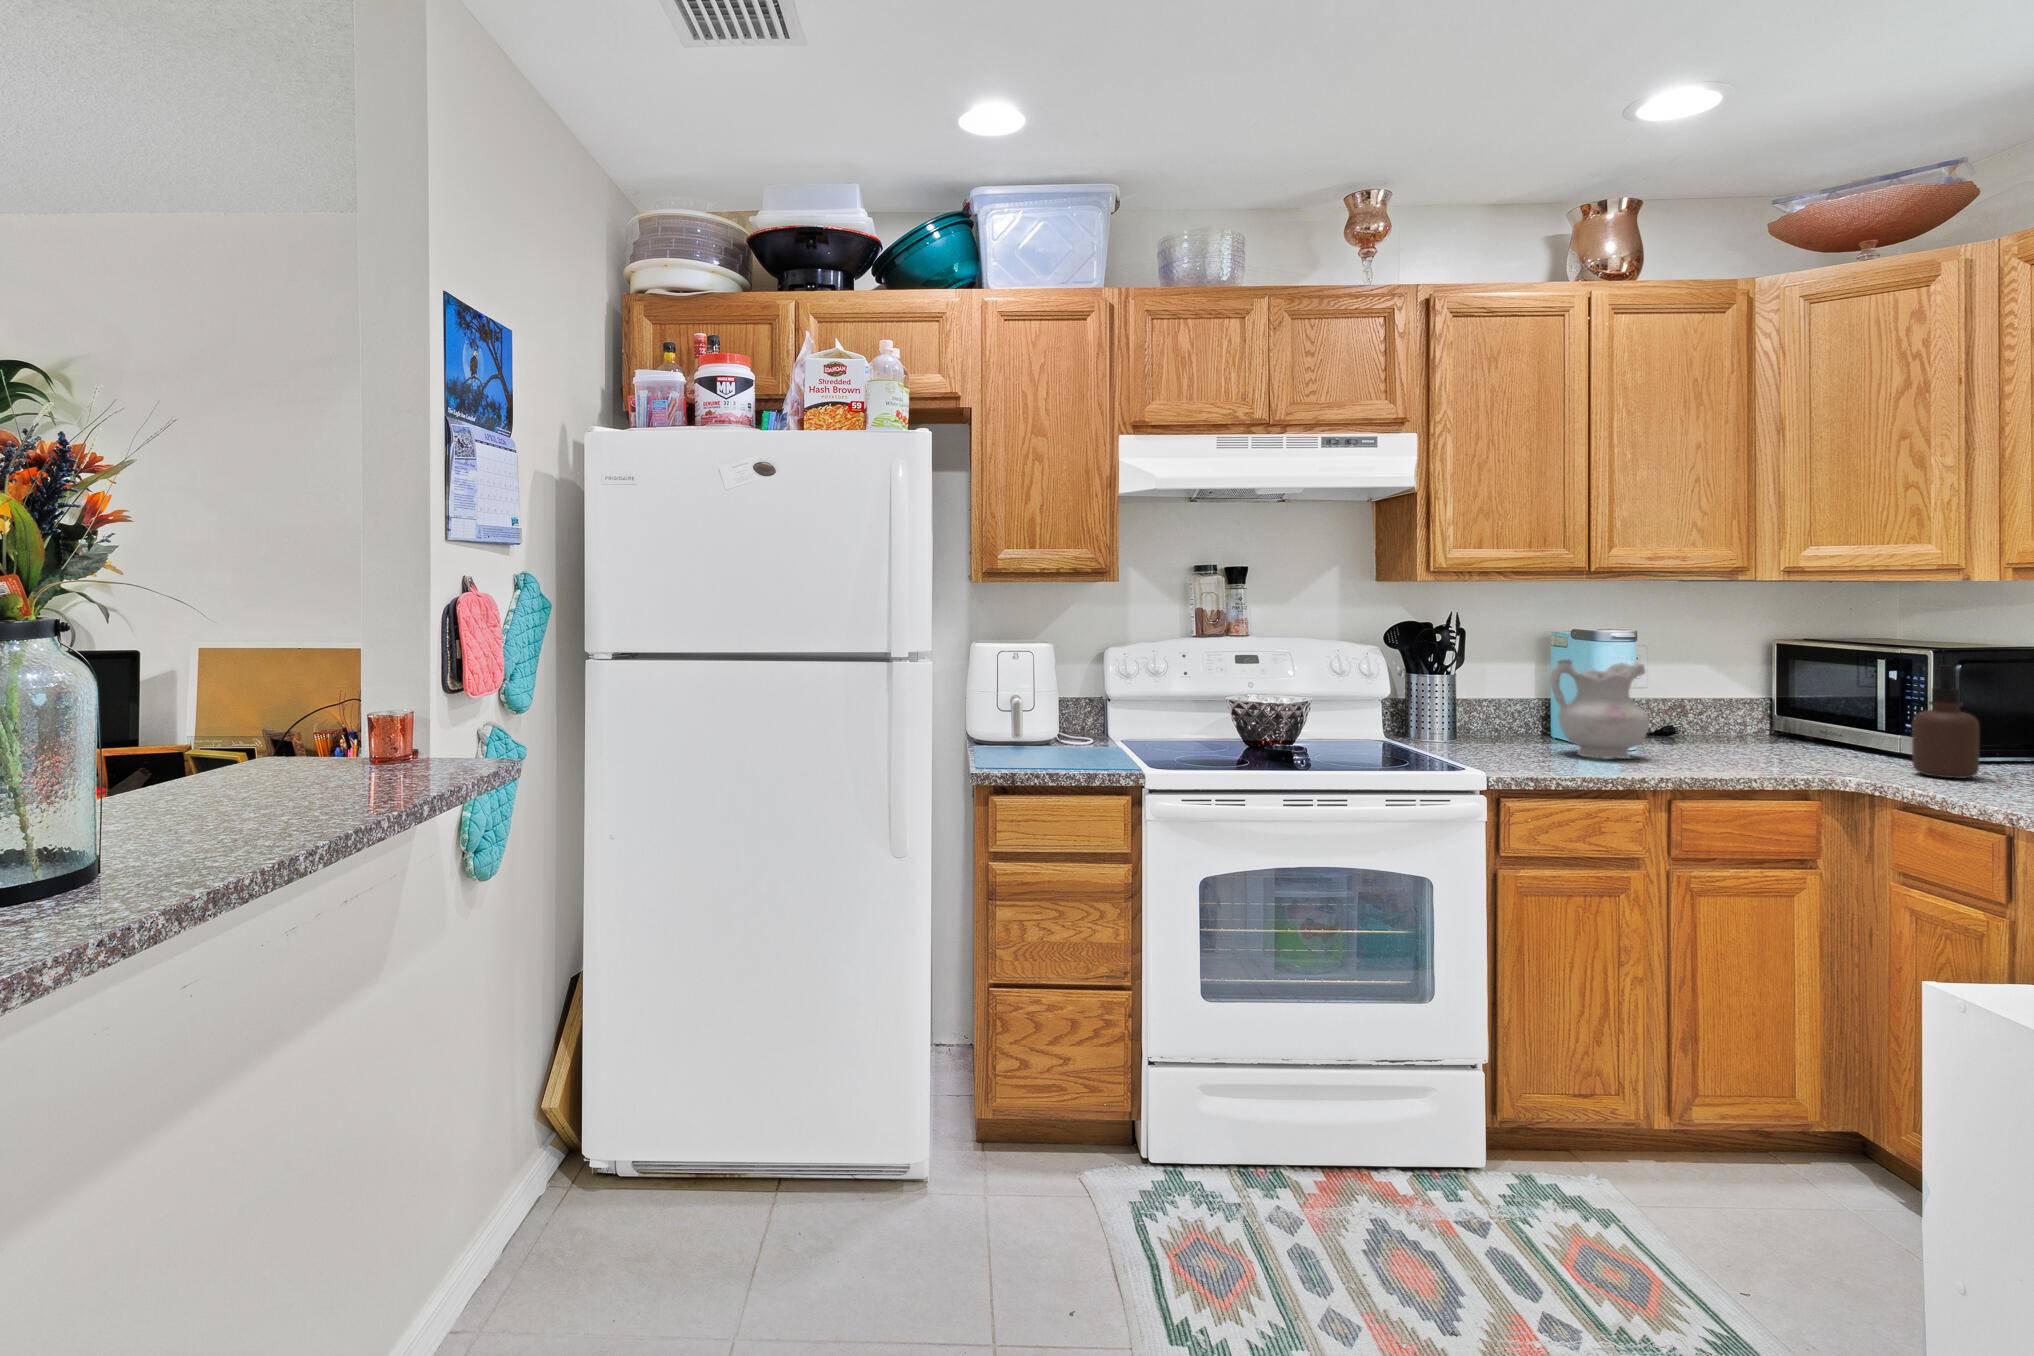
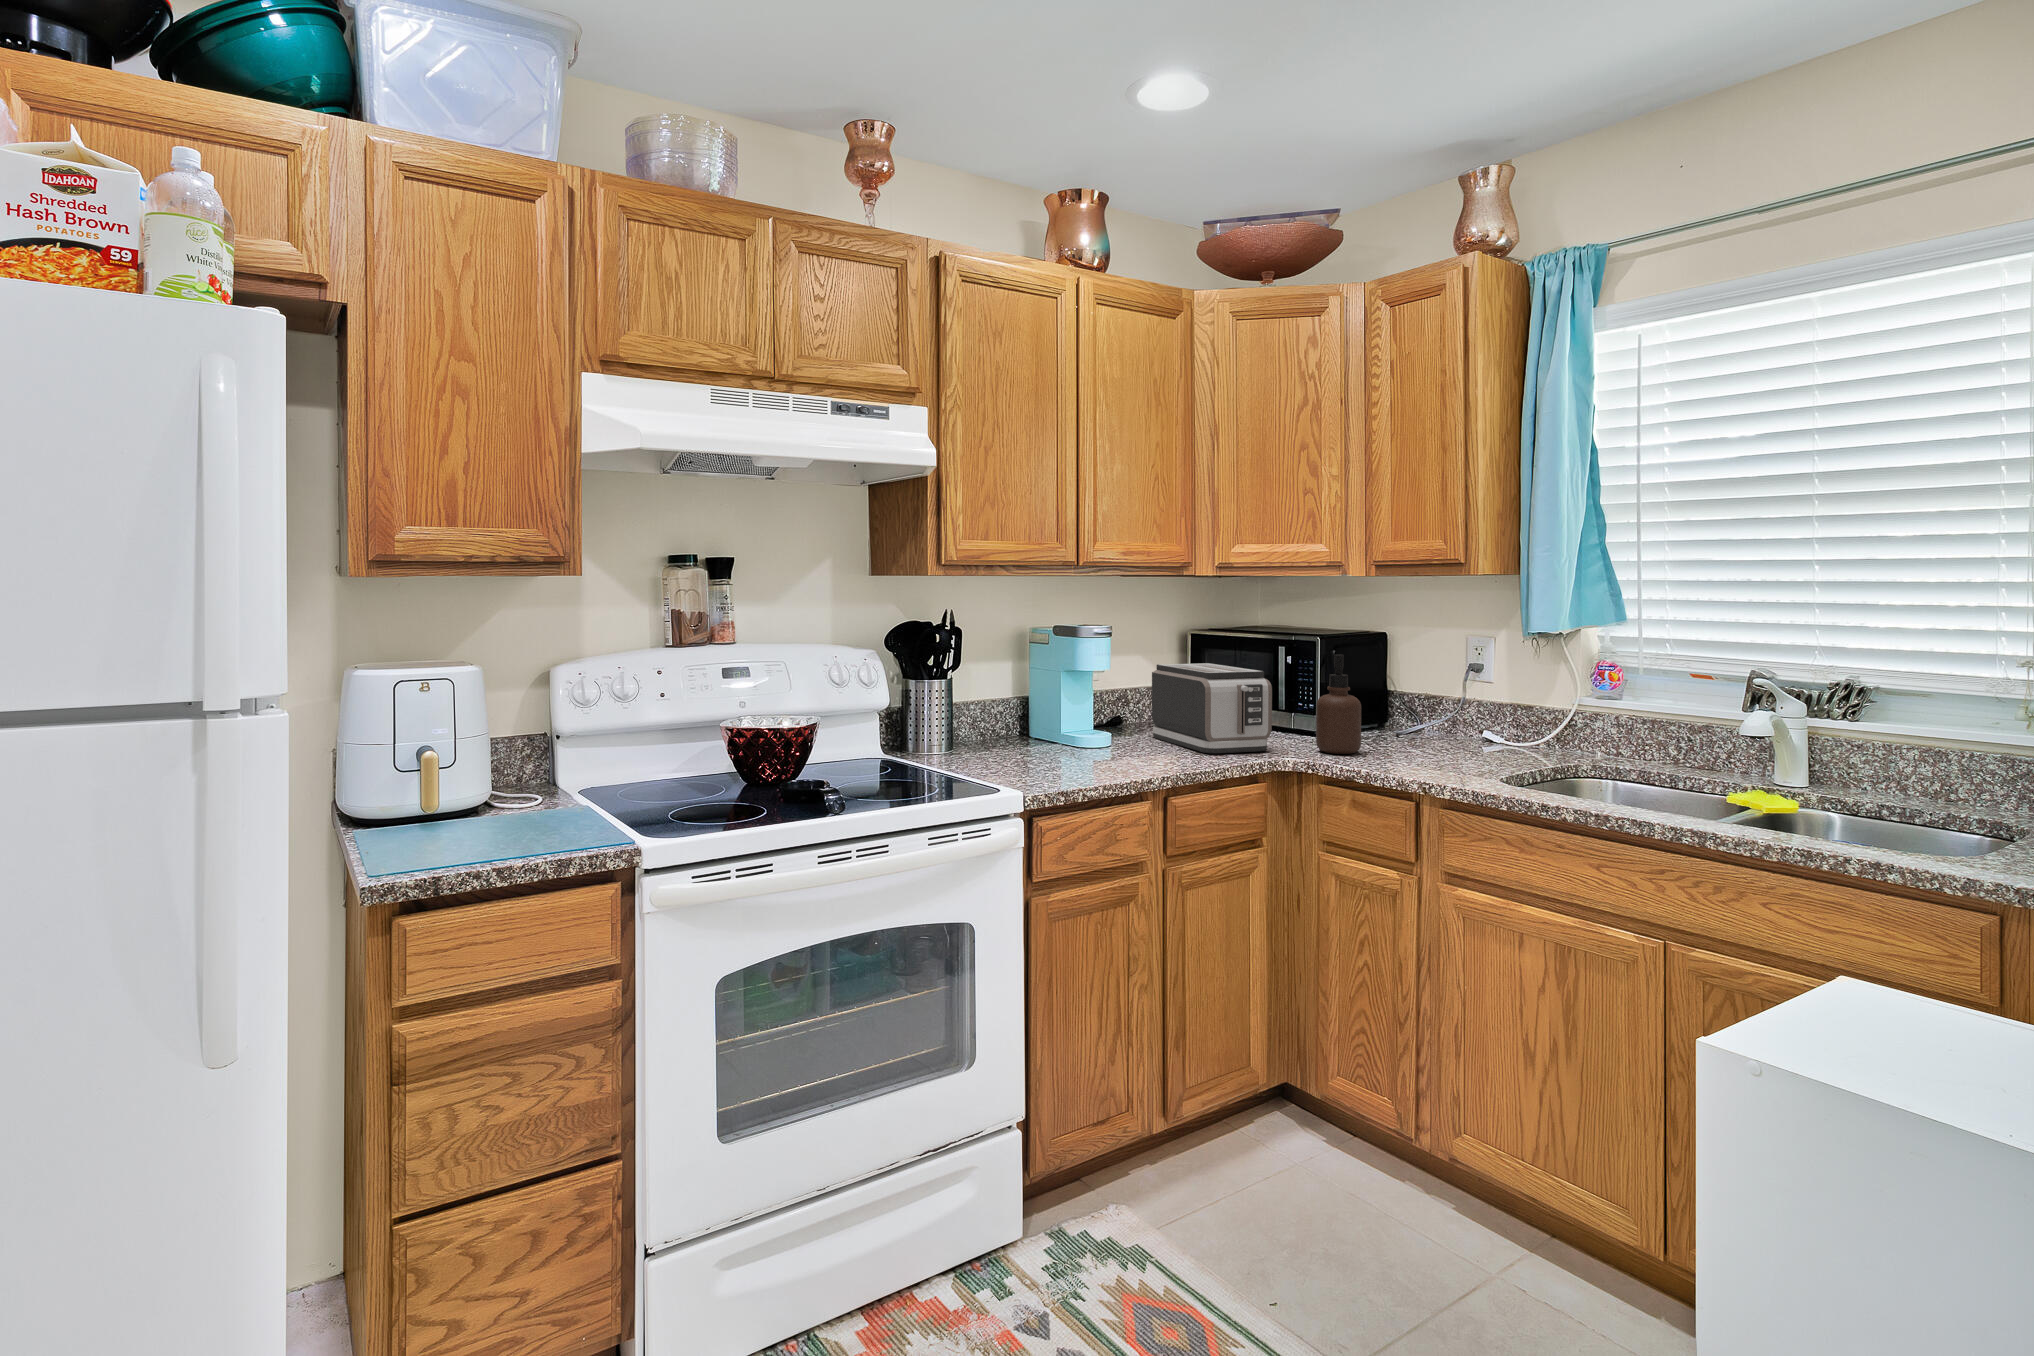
ceramic pitcher: present [1550,659,1649,759] -> none [1049,659,1131,761]
toaster: none [1701,671,1846,767] -> present [1152,663,1272,753]

